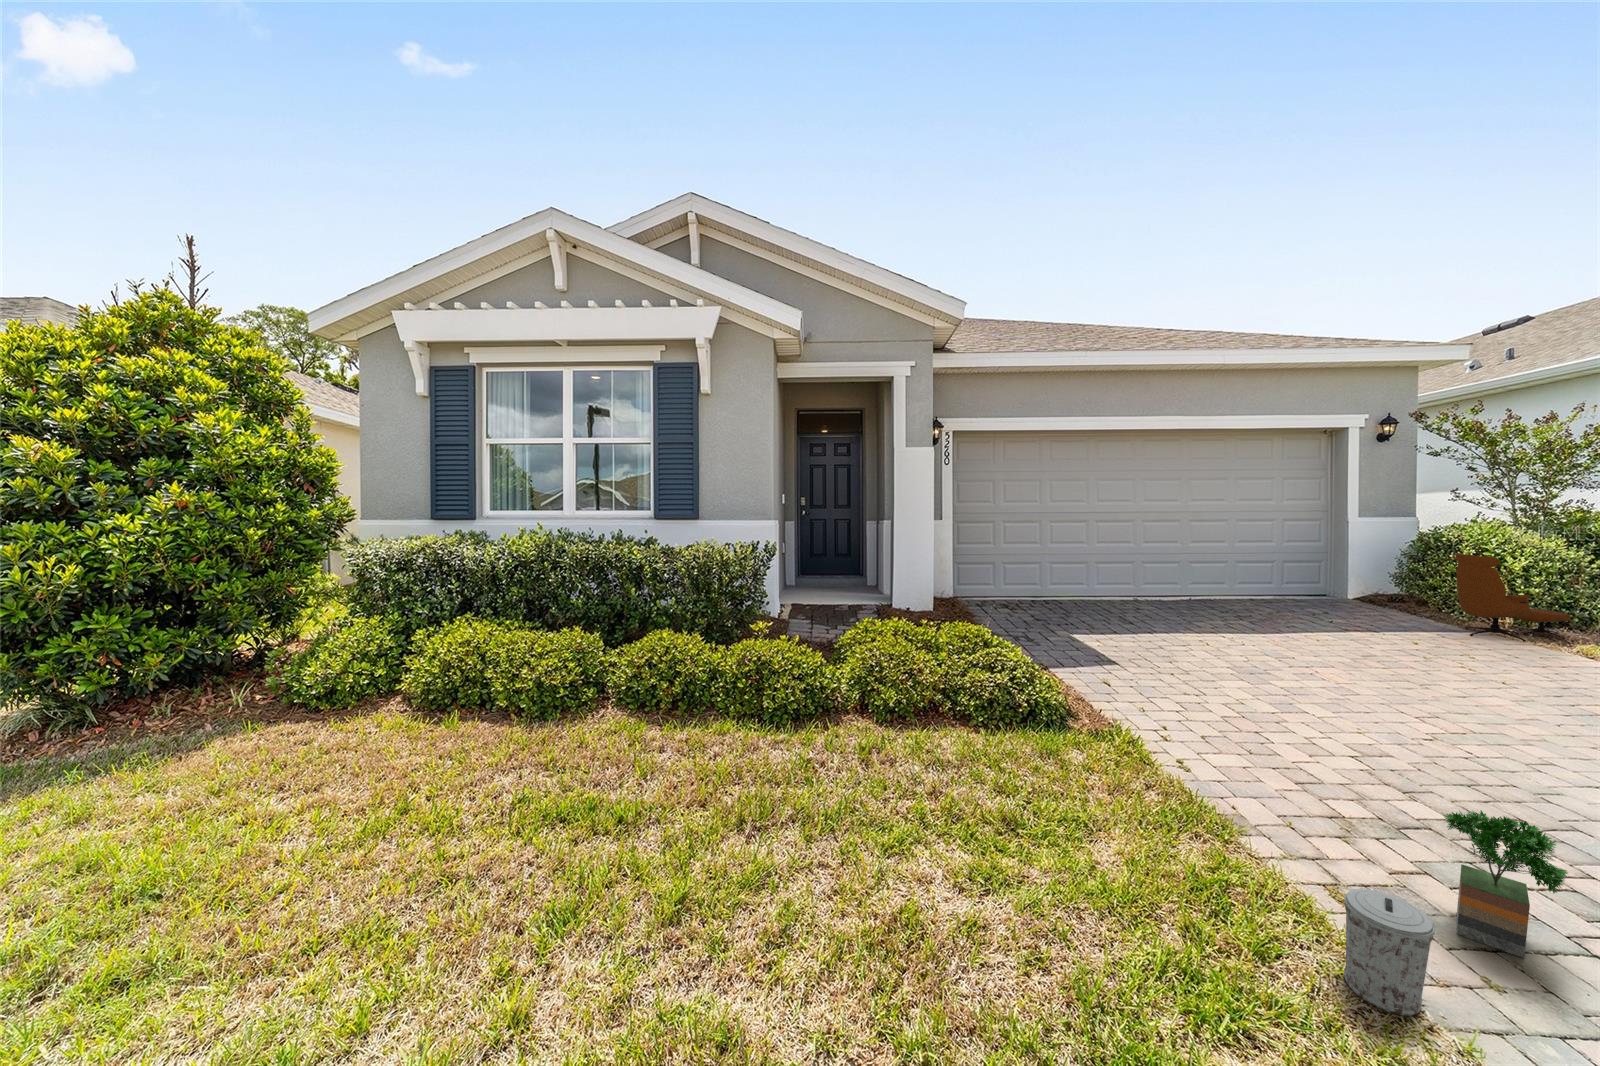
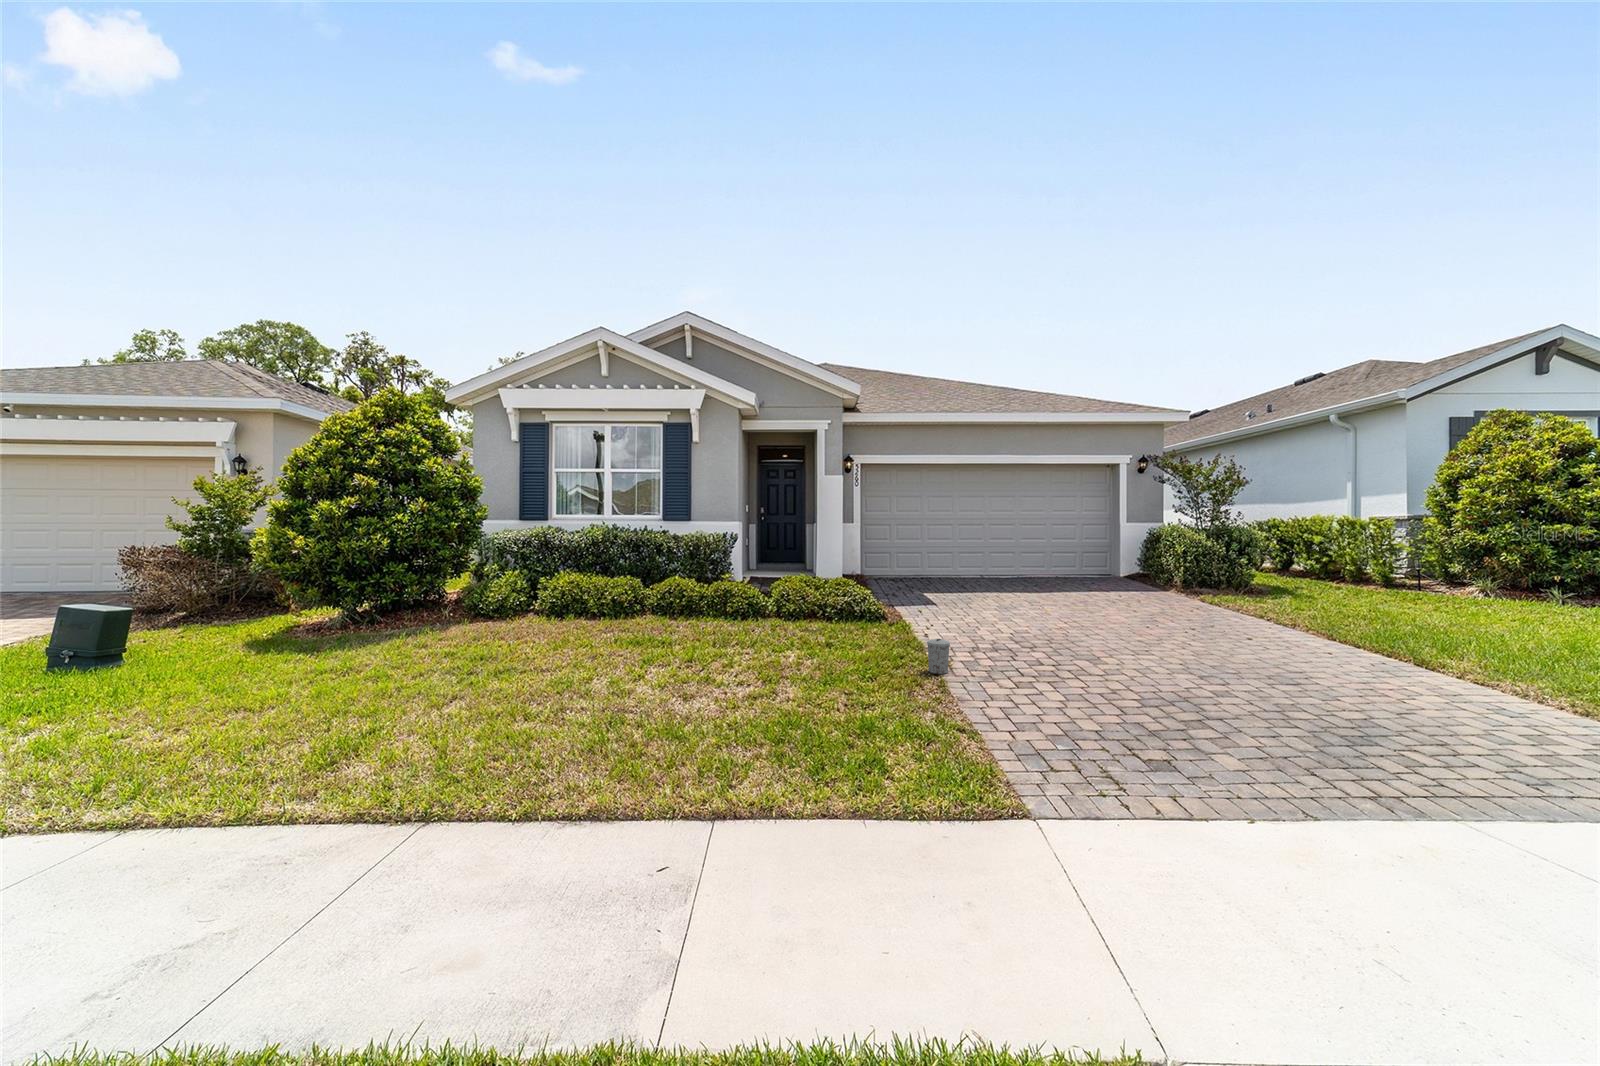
lounge chair: present [1455,553,1571,642] -> none [1153,543,1216,596]
potted tree: present [1444,810,1568,958] -> none [981,619,1012,667]

